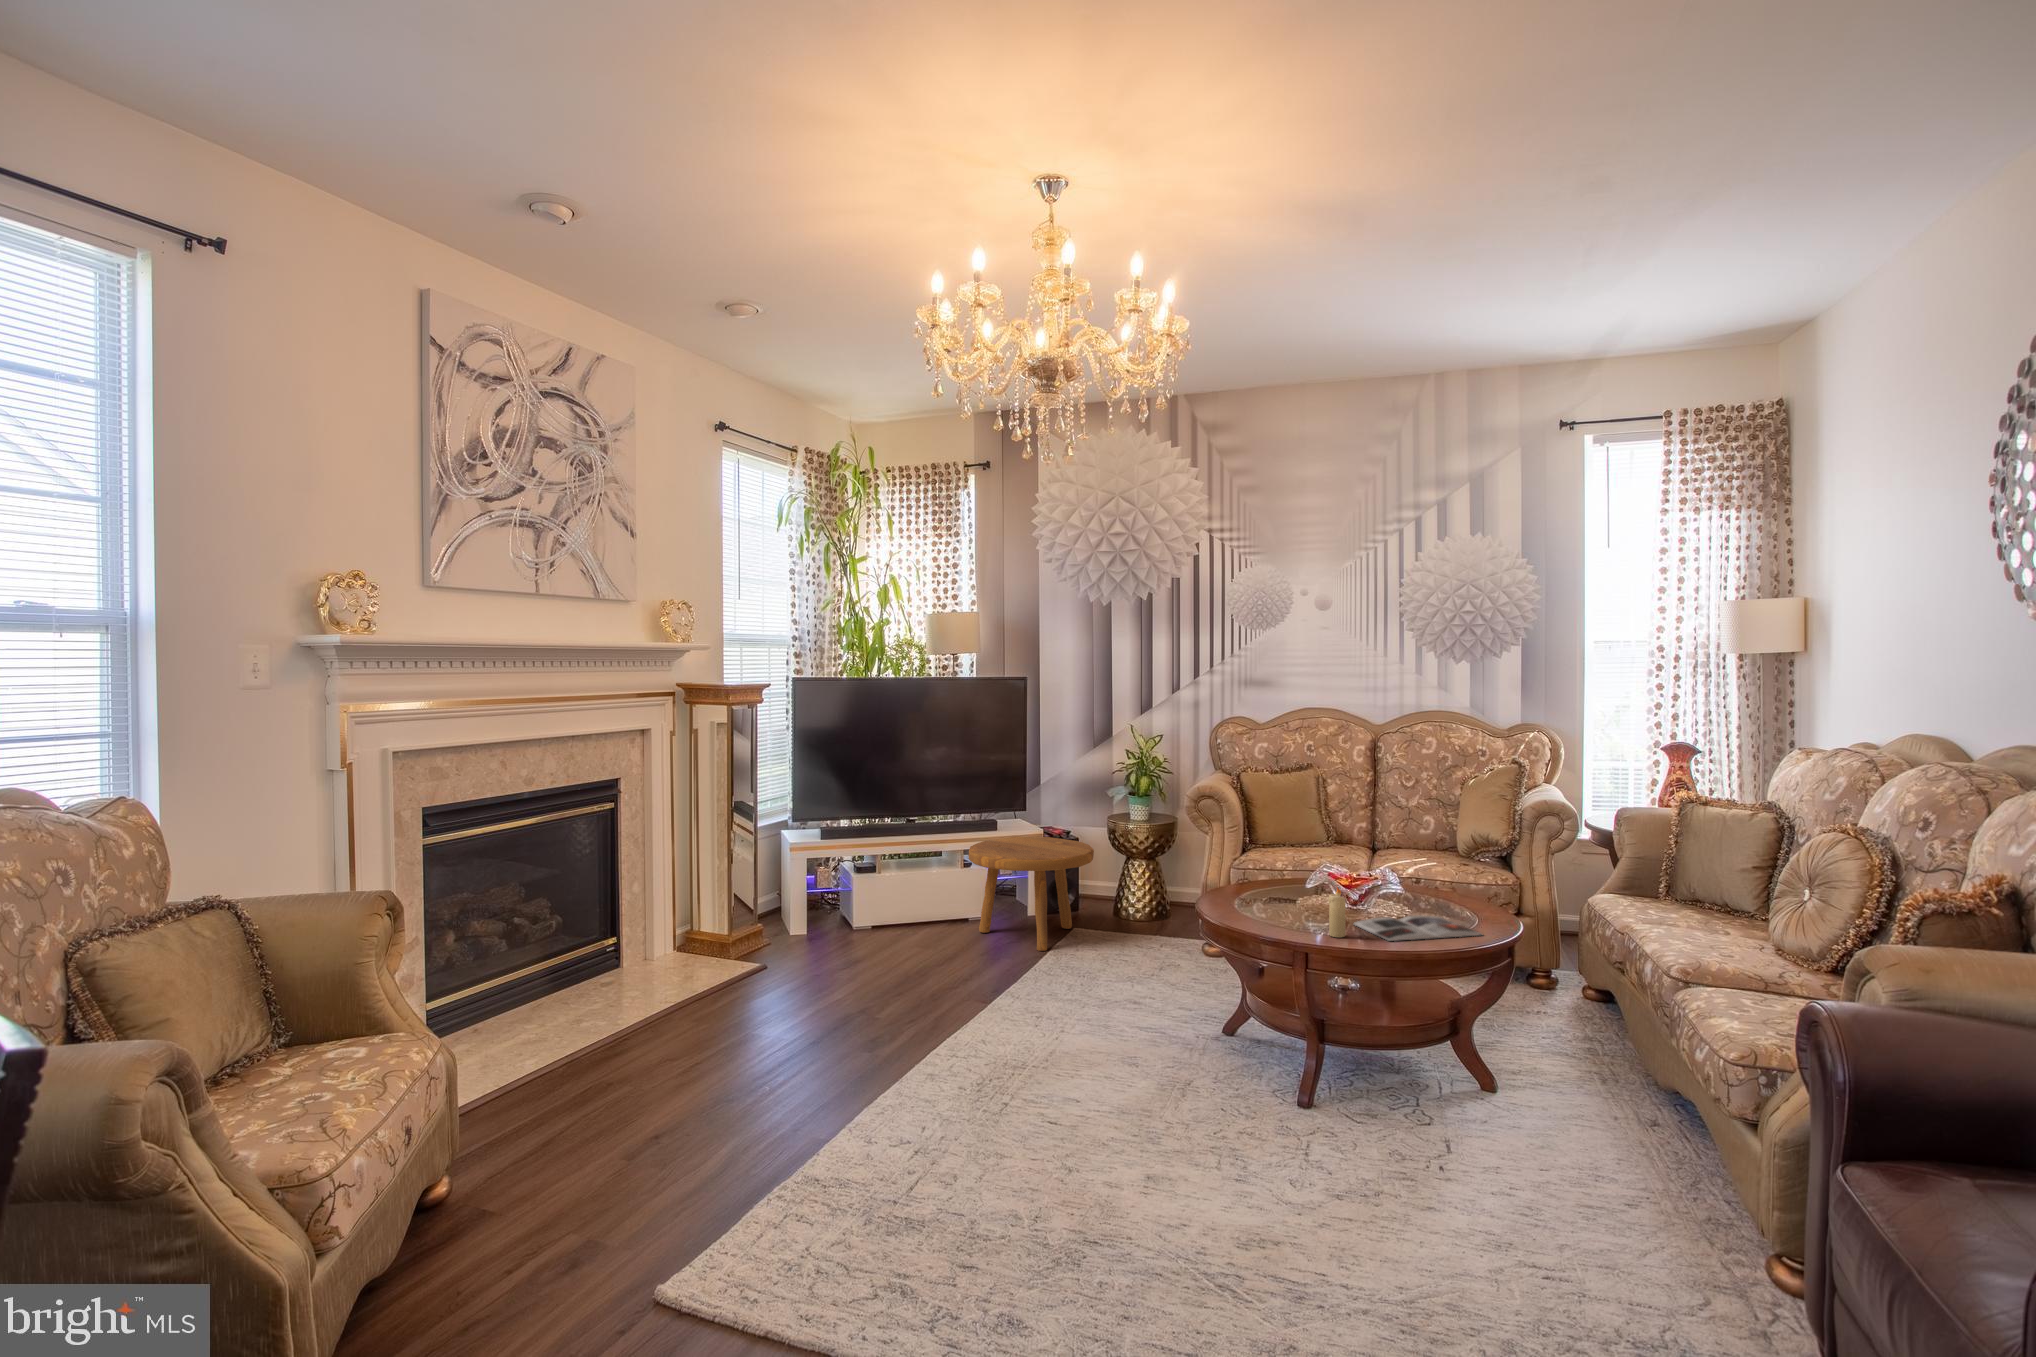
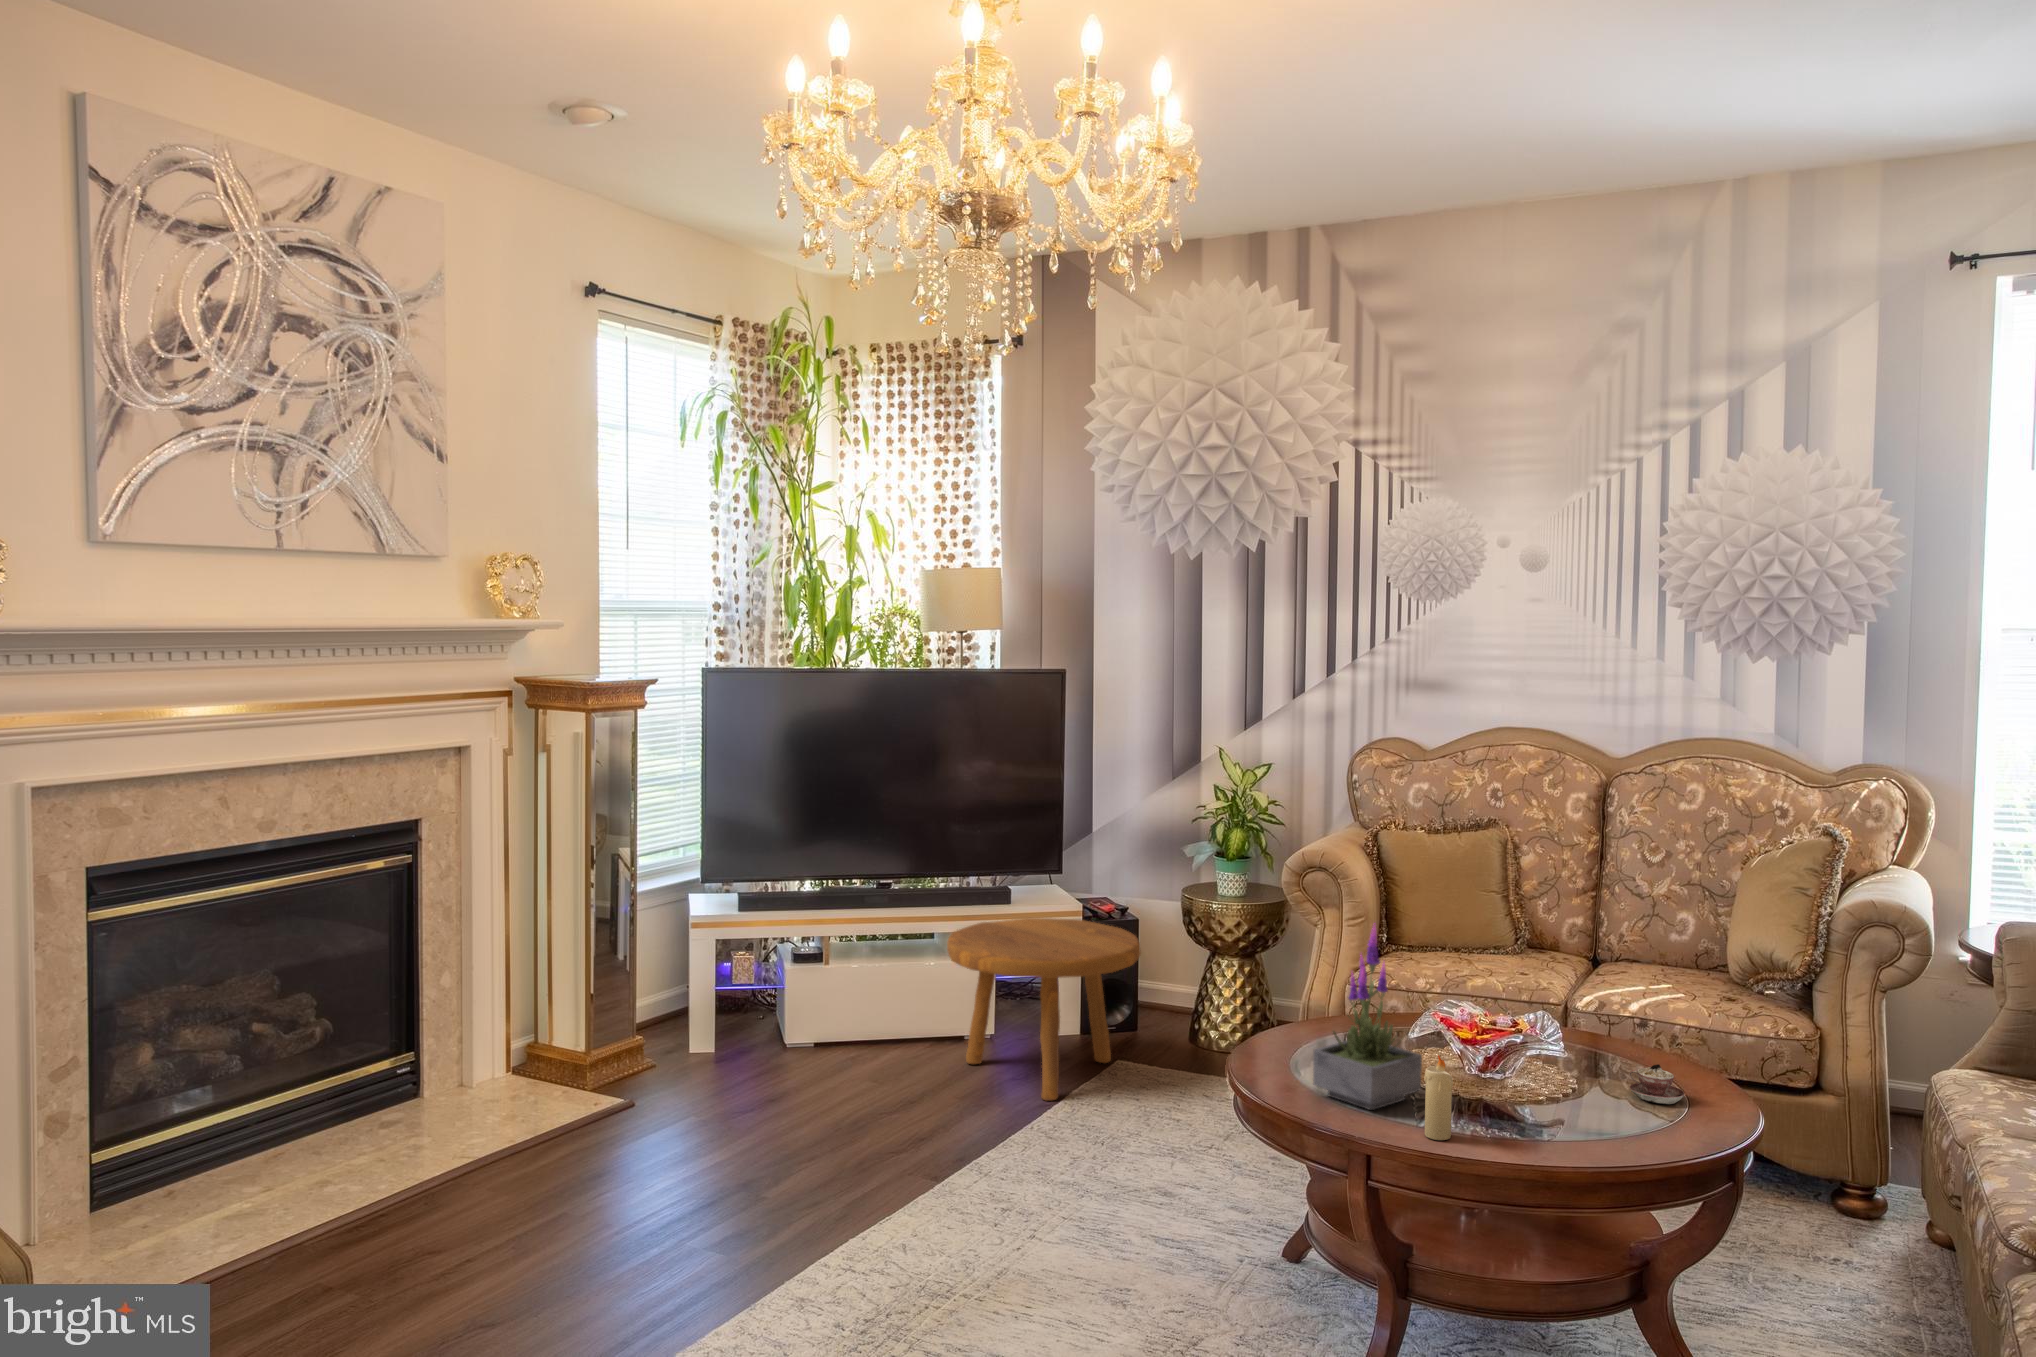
potted plant: none [1253,811,1318,925] -> present [1313,923,1422,1110]
teacup: none [1434,892,1467,915] -> present [1629,1064,1684,1104]
magazine: present [1354,915,1482,941] -> none [1476,1103,1694,1152]

